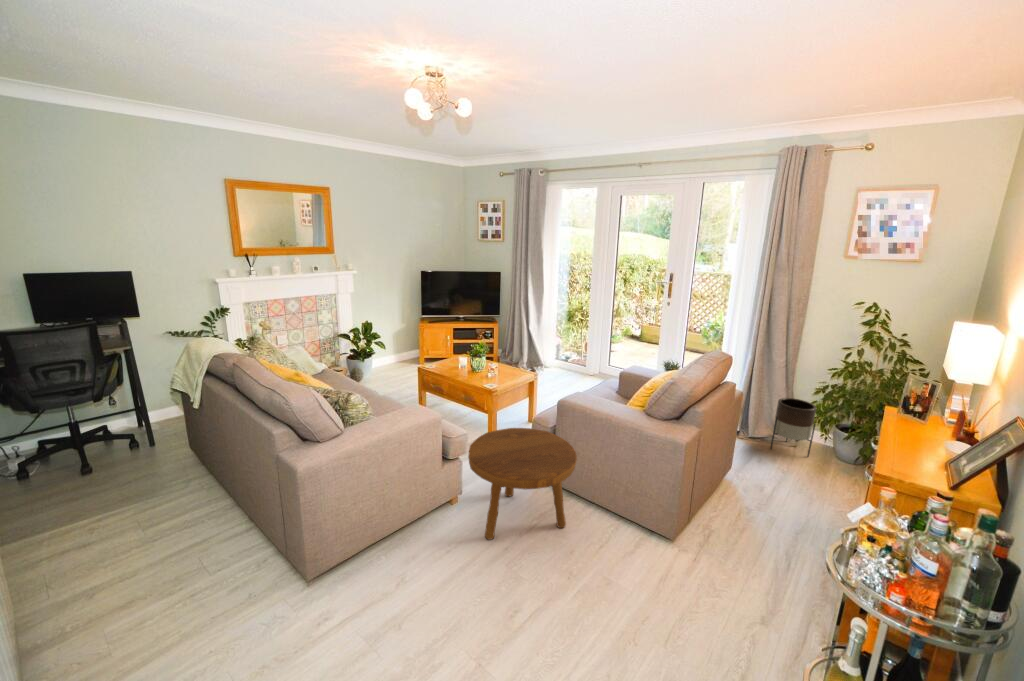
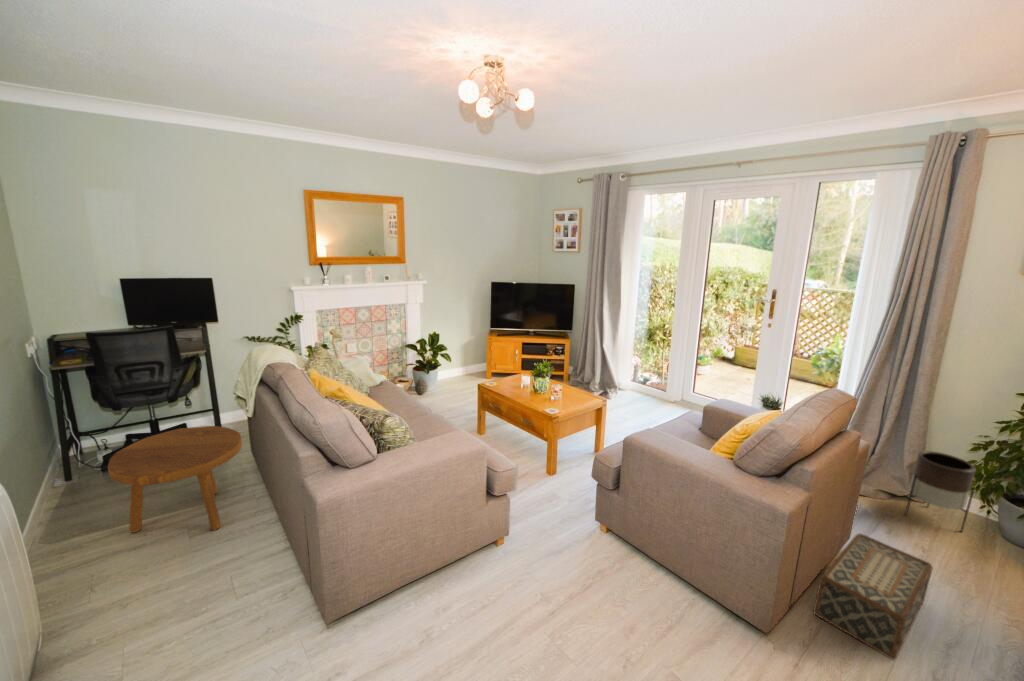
footstool: present [468,428,577,540] -> present [108,426,242,533]
woven basket: none [705,462,786,547] -> present [814,534,933,659]

